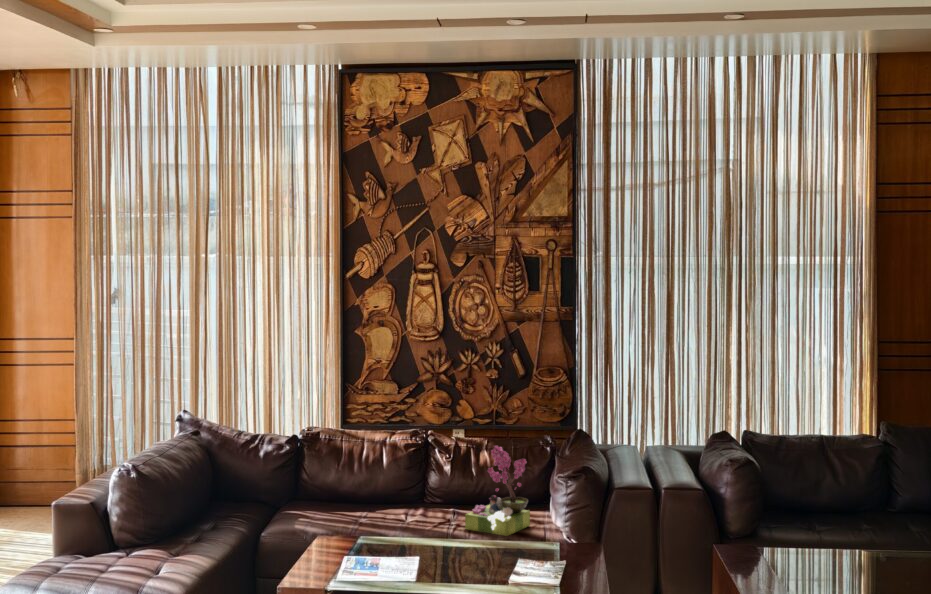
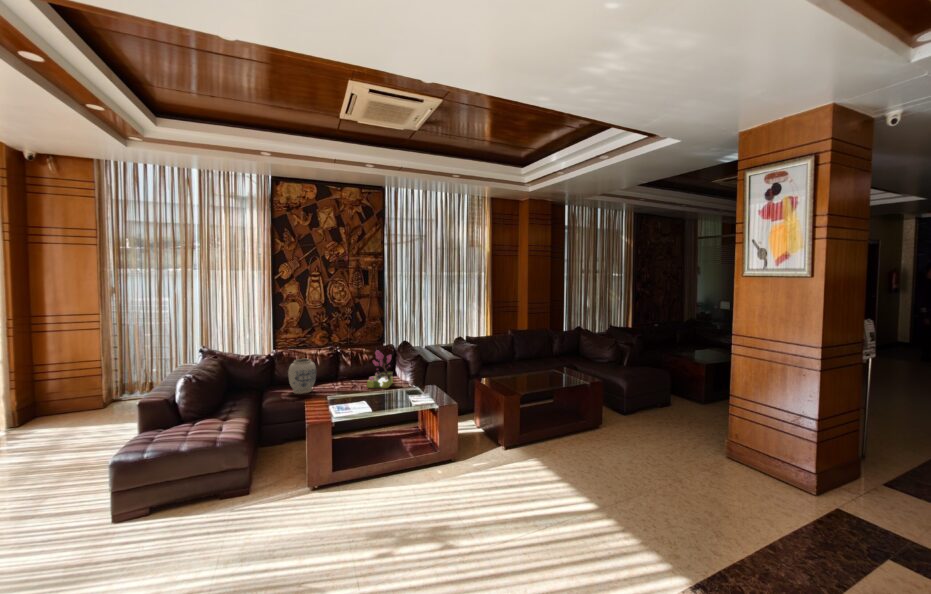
vase: none [312,450,367,524] -> present [288,359,316,394]

